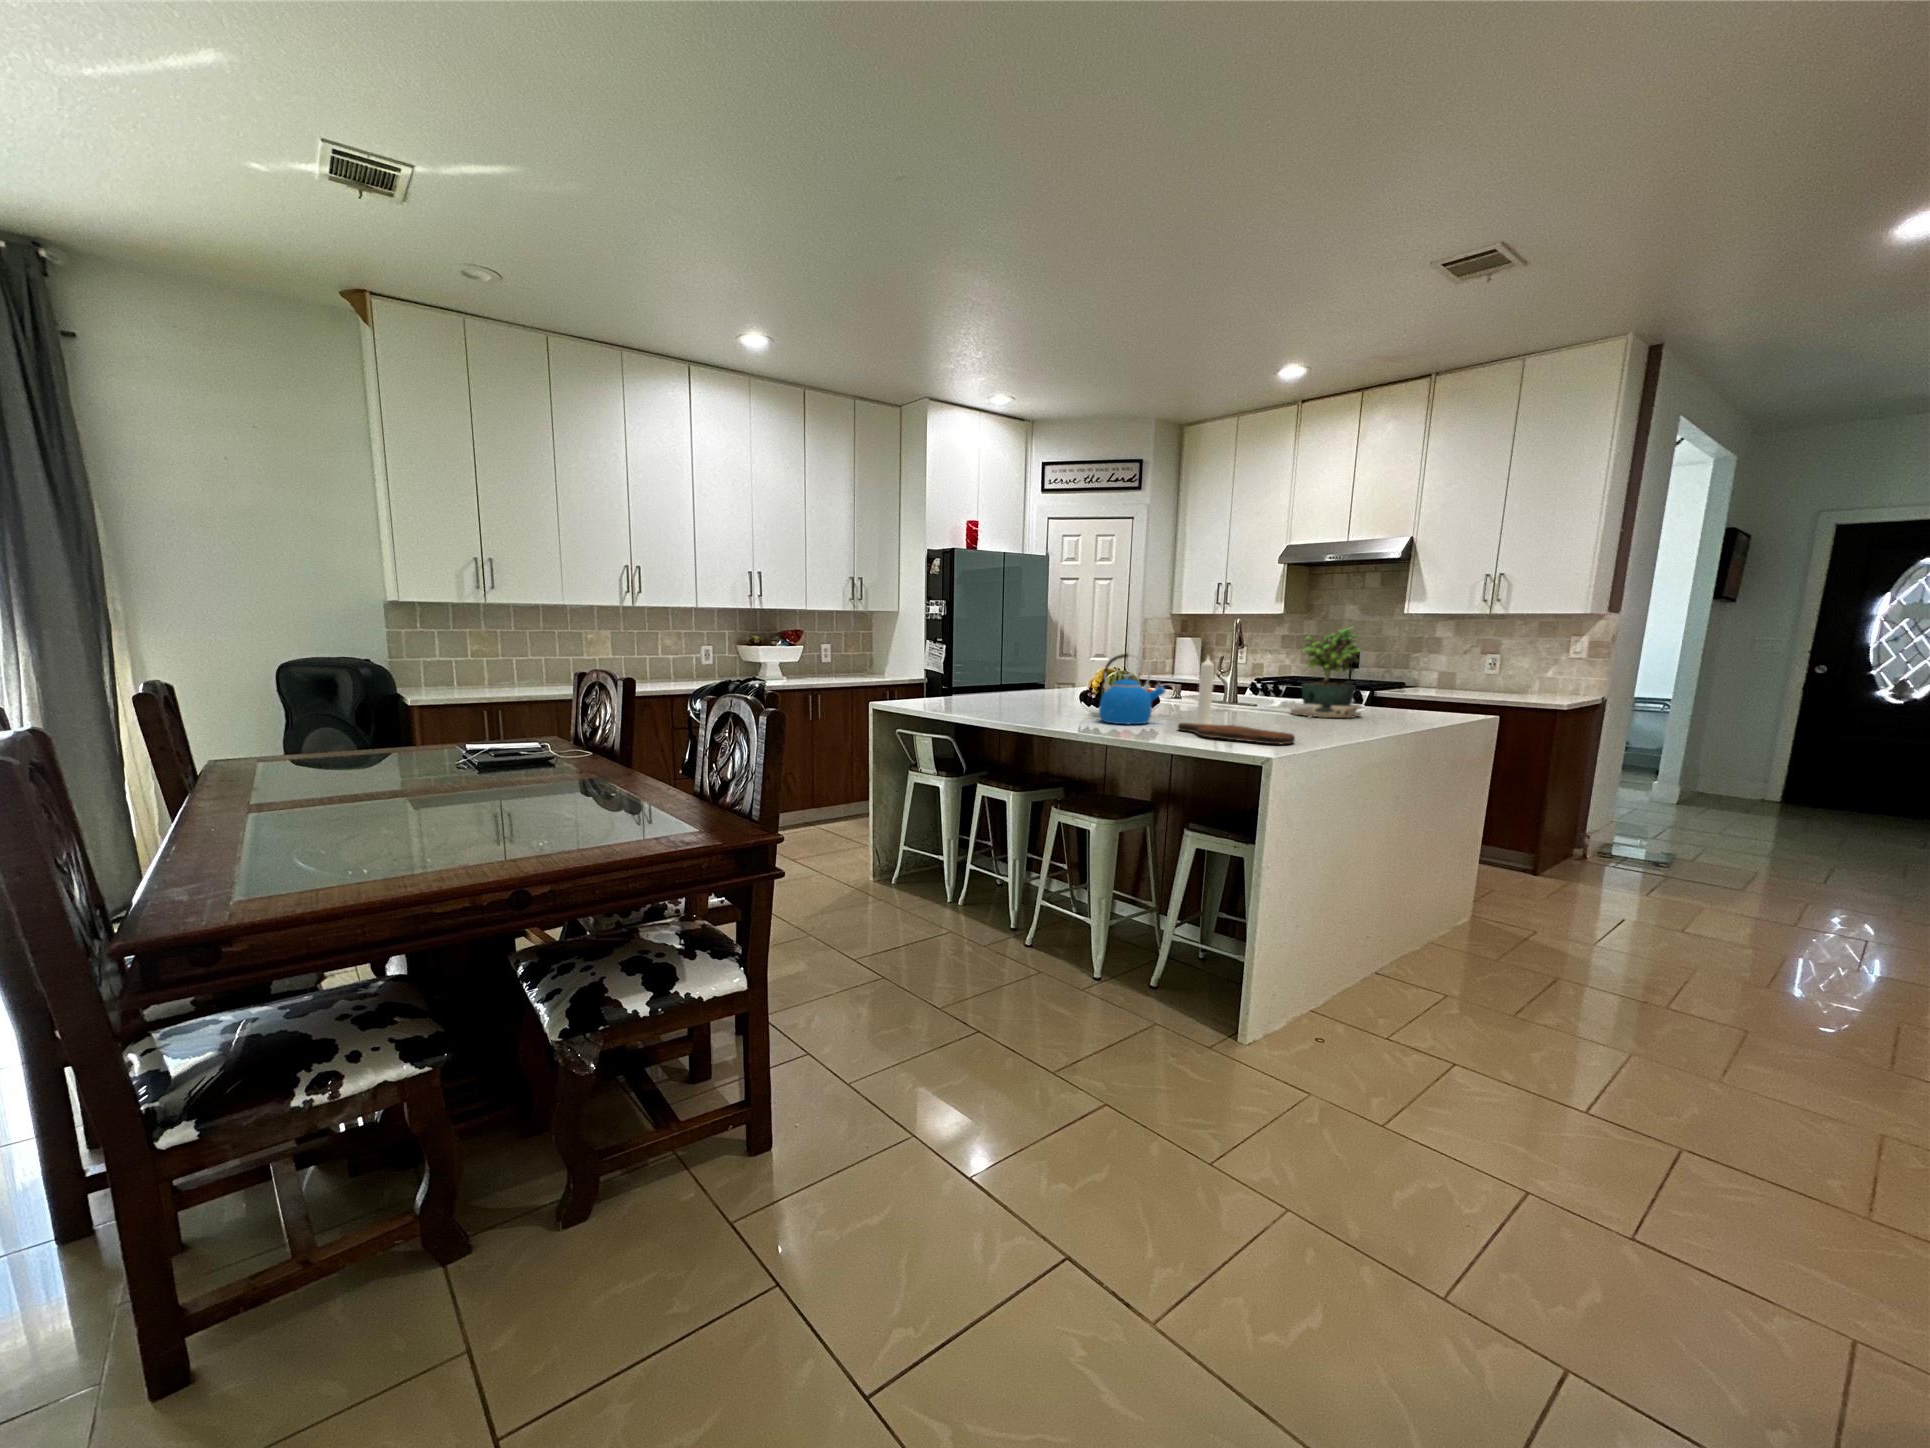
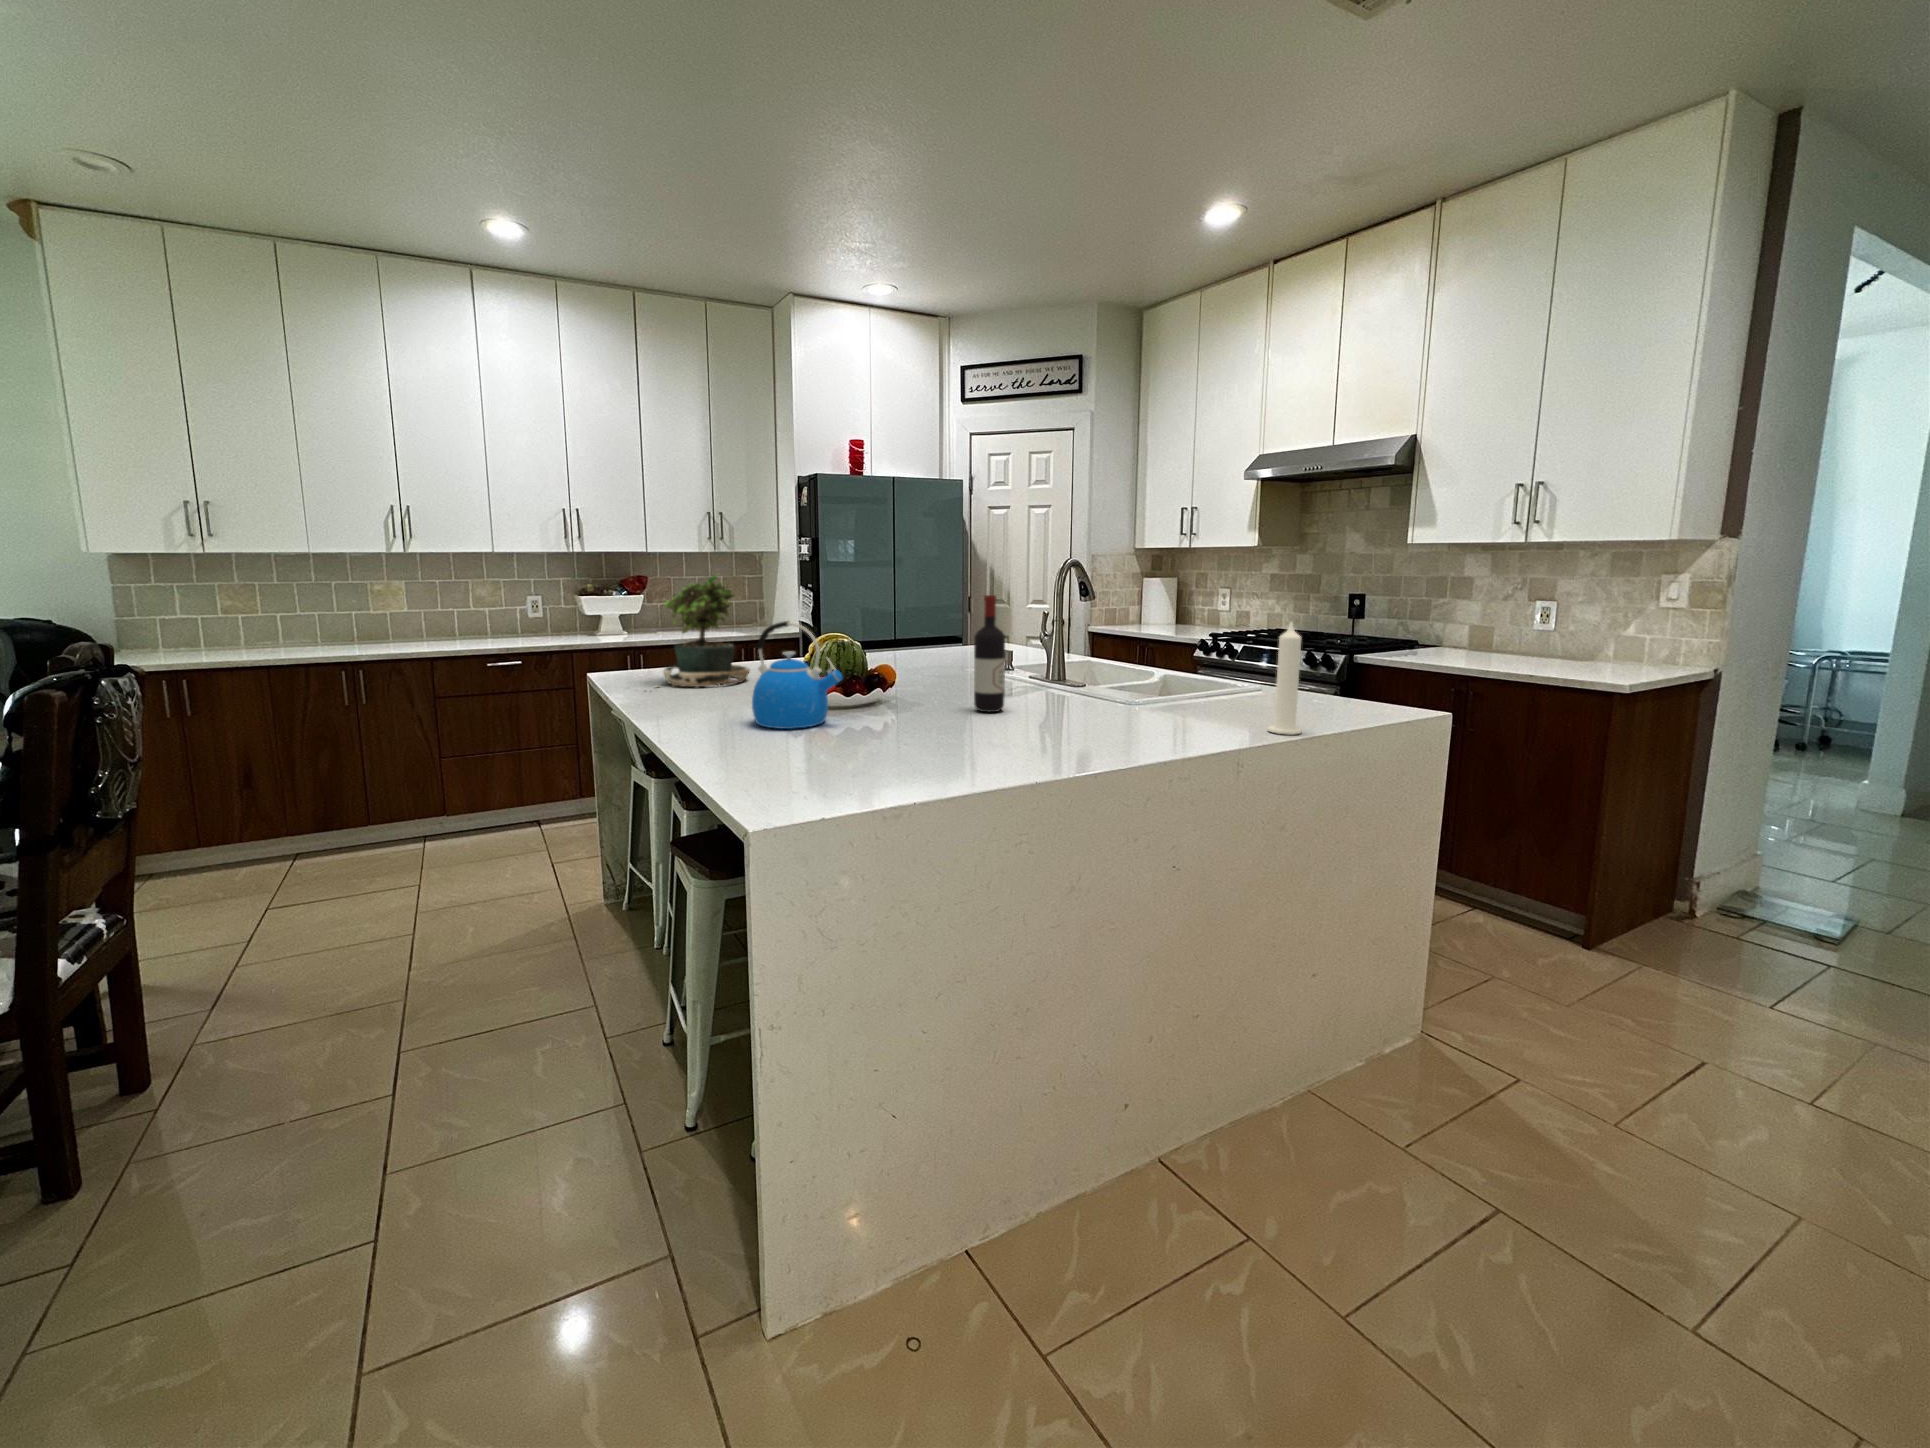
potted plant: present [1290,629,1362,720] -> present [657,575,750,687]
wine bottle: none [1221,639,1246,717] -> present [974,595,1005,712]
candle: present [1193,656,1214,724] -> present [1268,622,1302,735]
cutting board: present [1178,723,1295,744] -> none [802,732,925,787]

